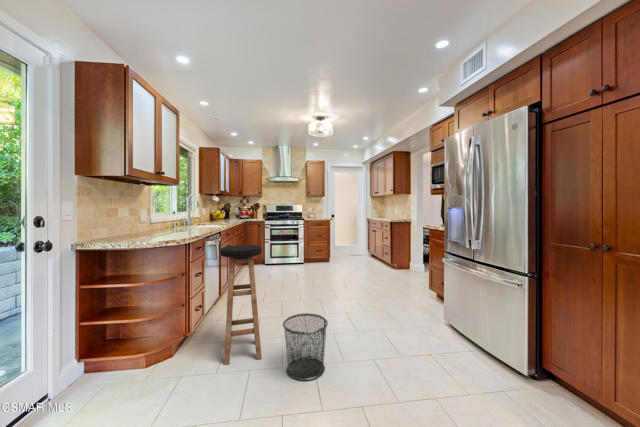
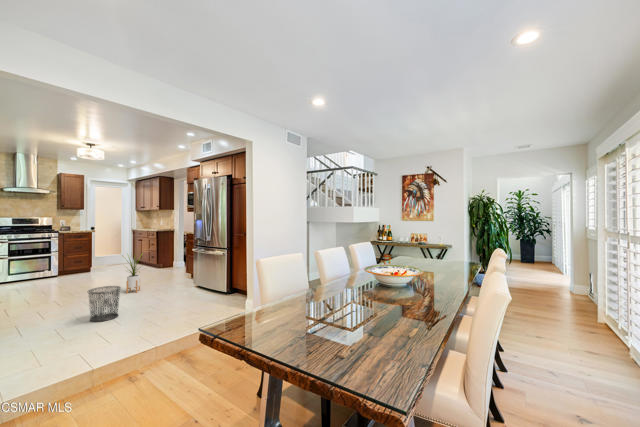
bar stool: present [220,245,262,365] -> none [22,247,64,331]
house plant: none [343,248,376,312] -> present [126,256,140,293]

